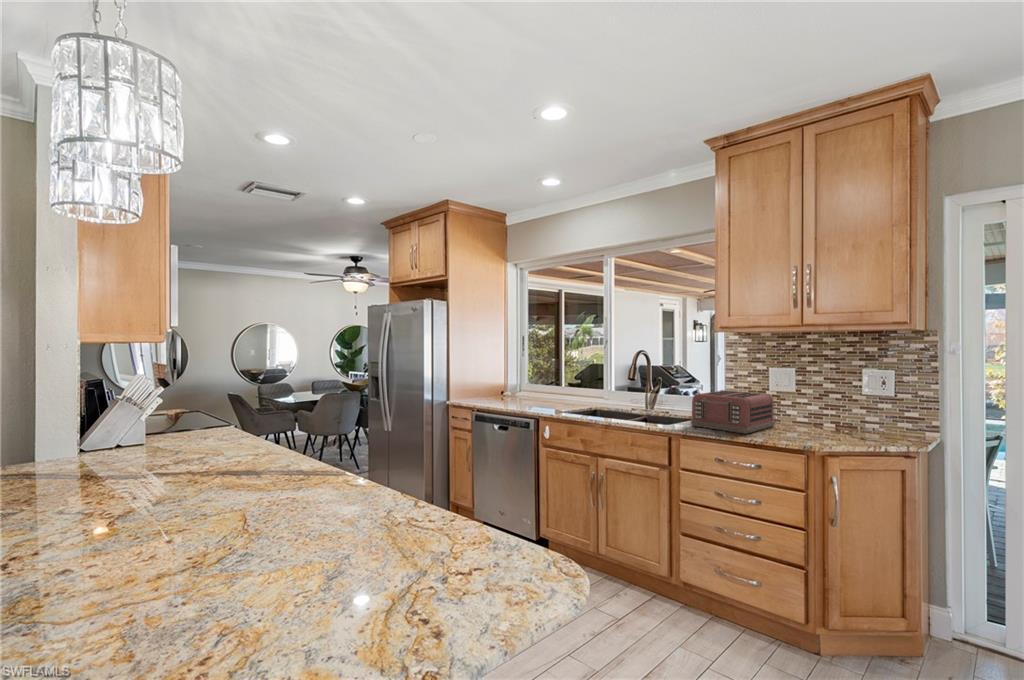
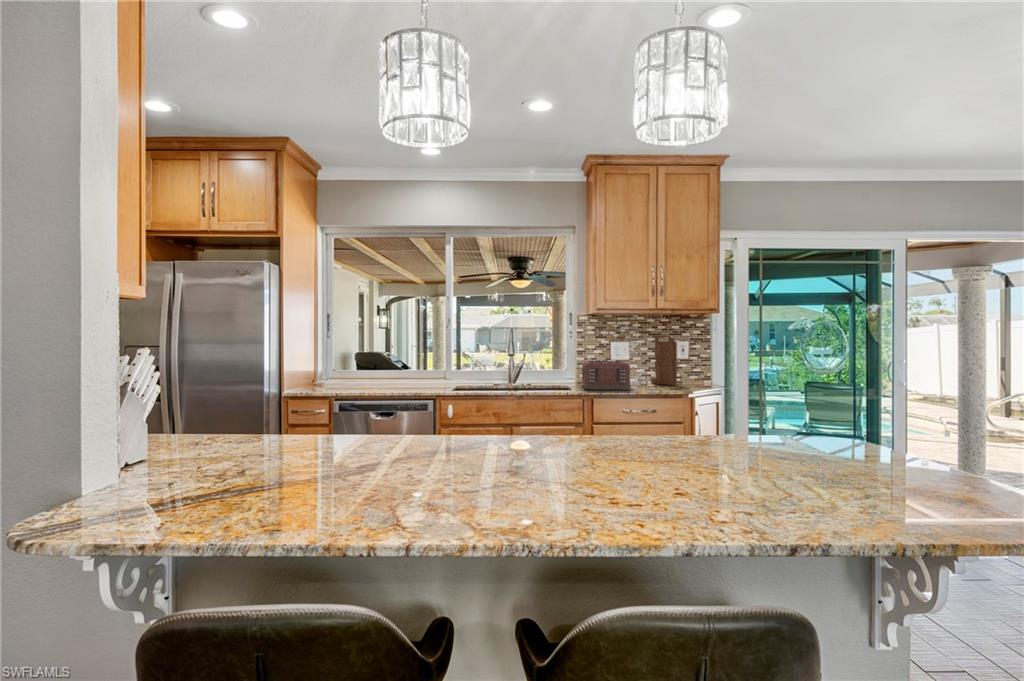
cutting board: none [832,360,863,435] -> present [651,335,677,385]

